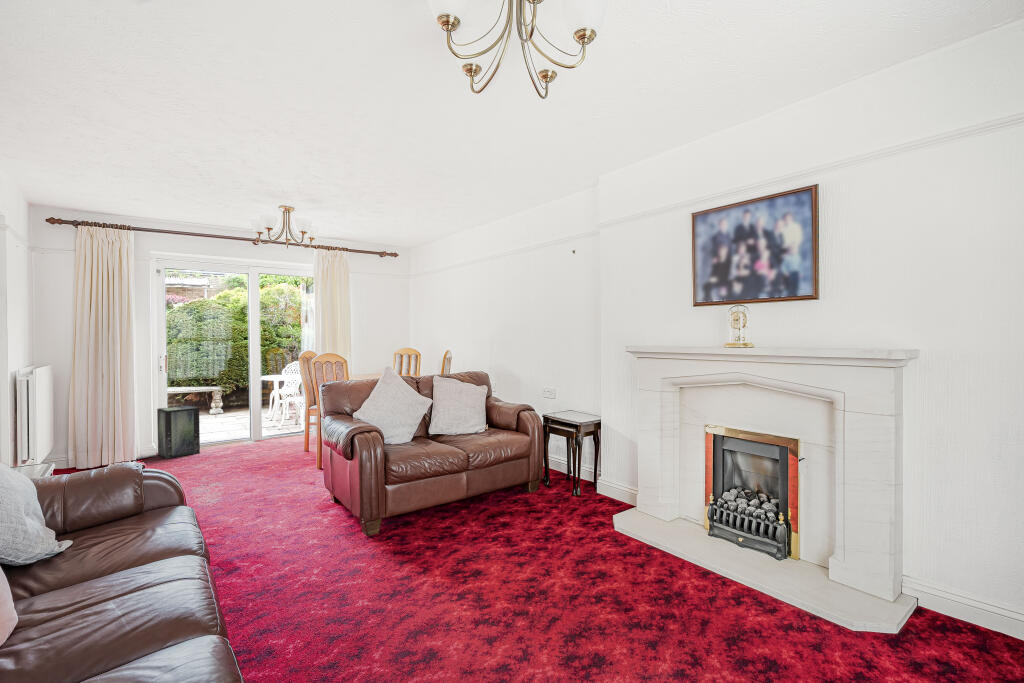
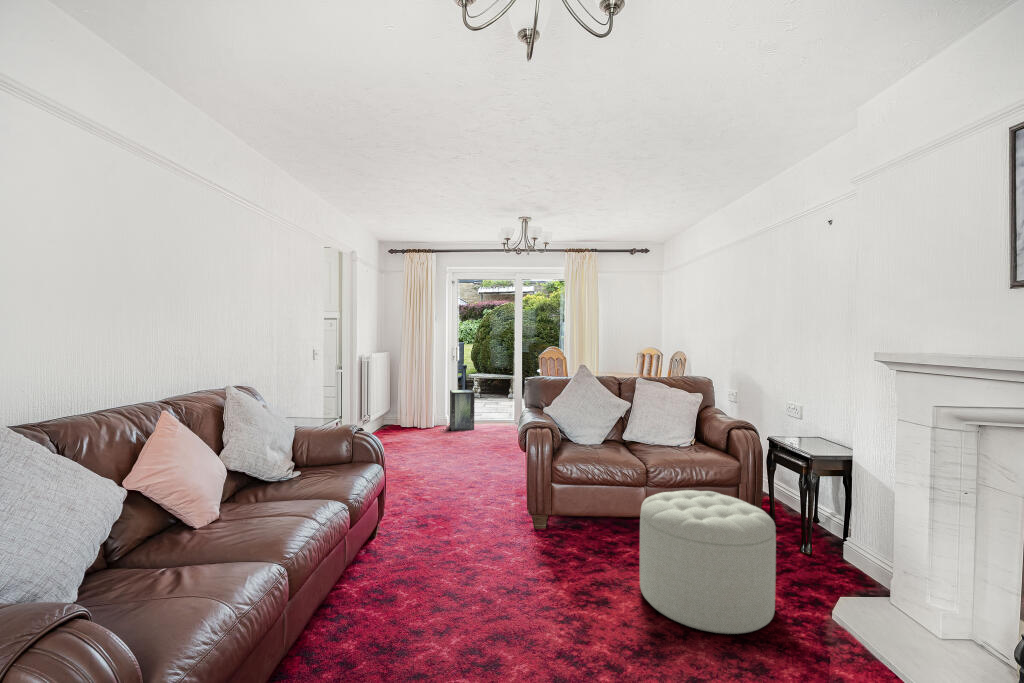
ottoman: none [491,461,590,566] -> present [640,490,776,634]

